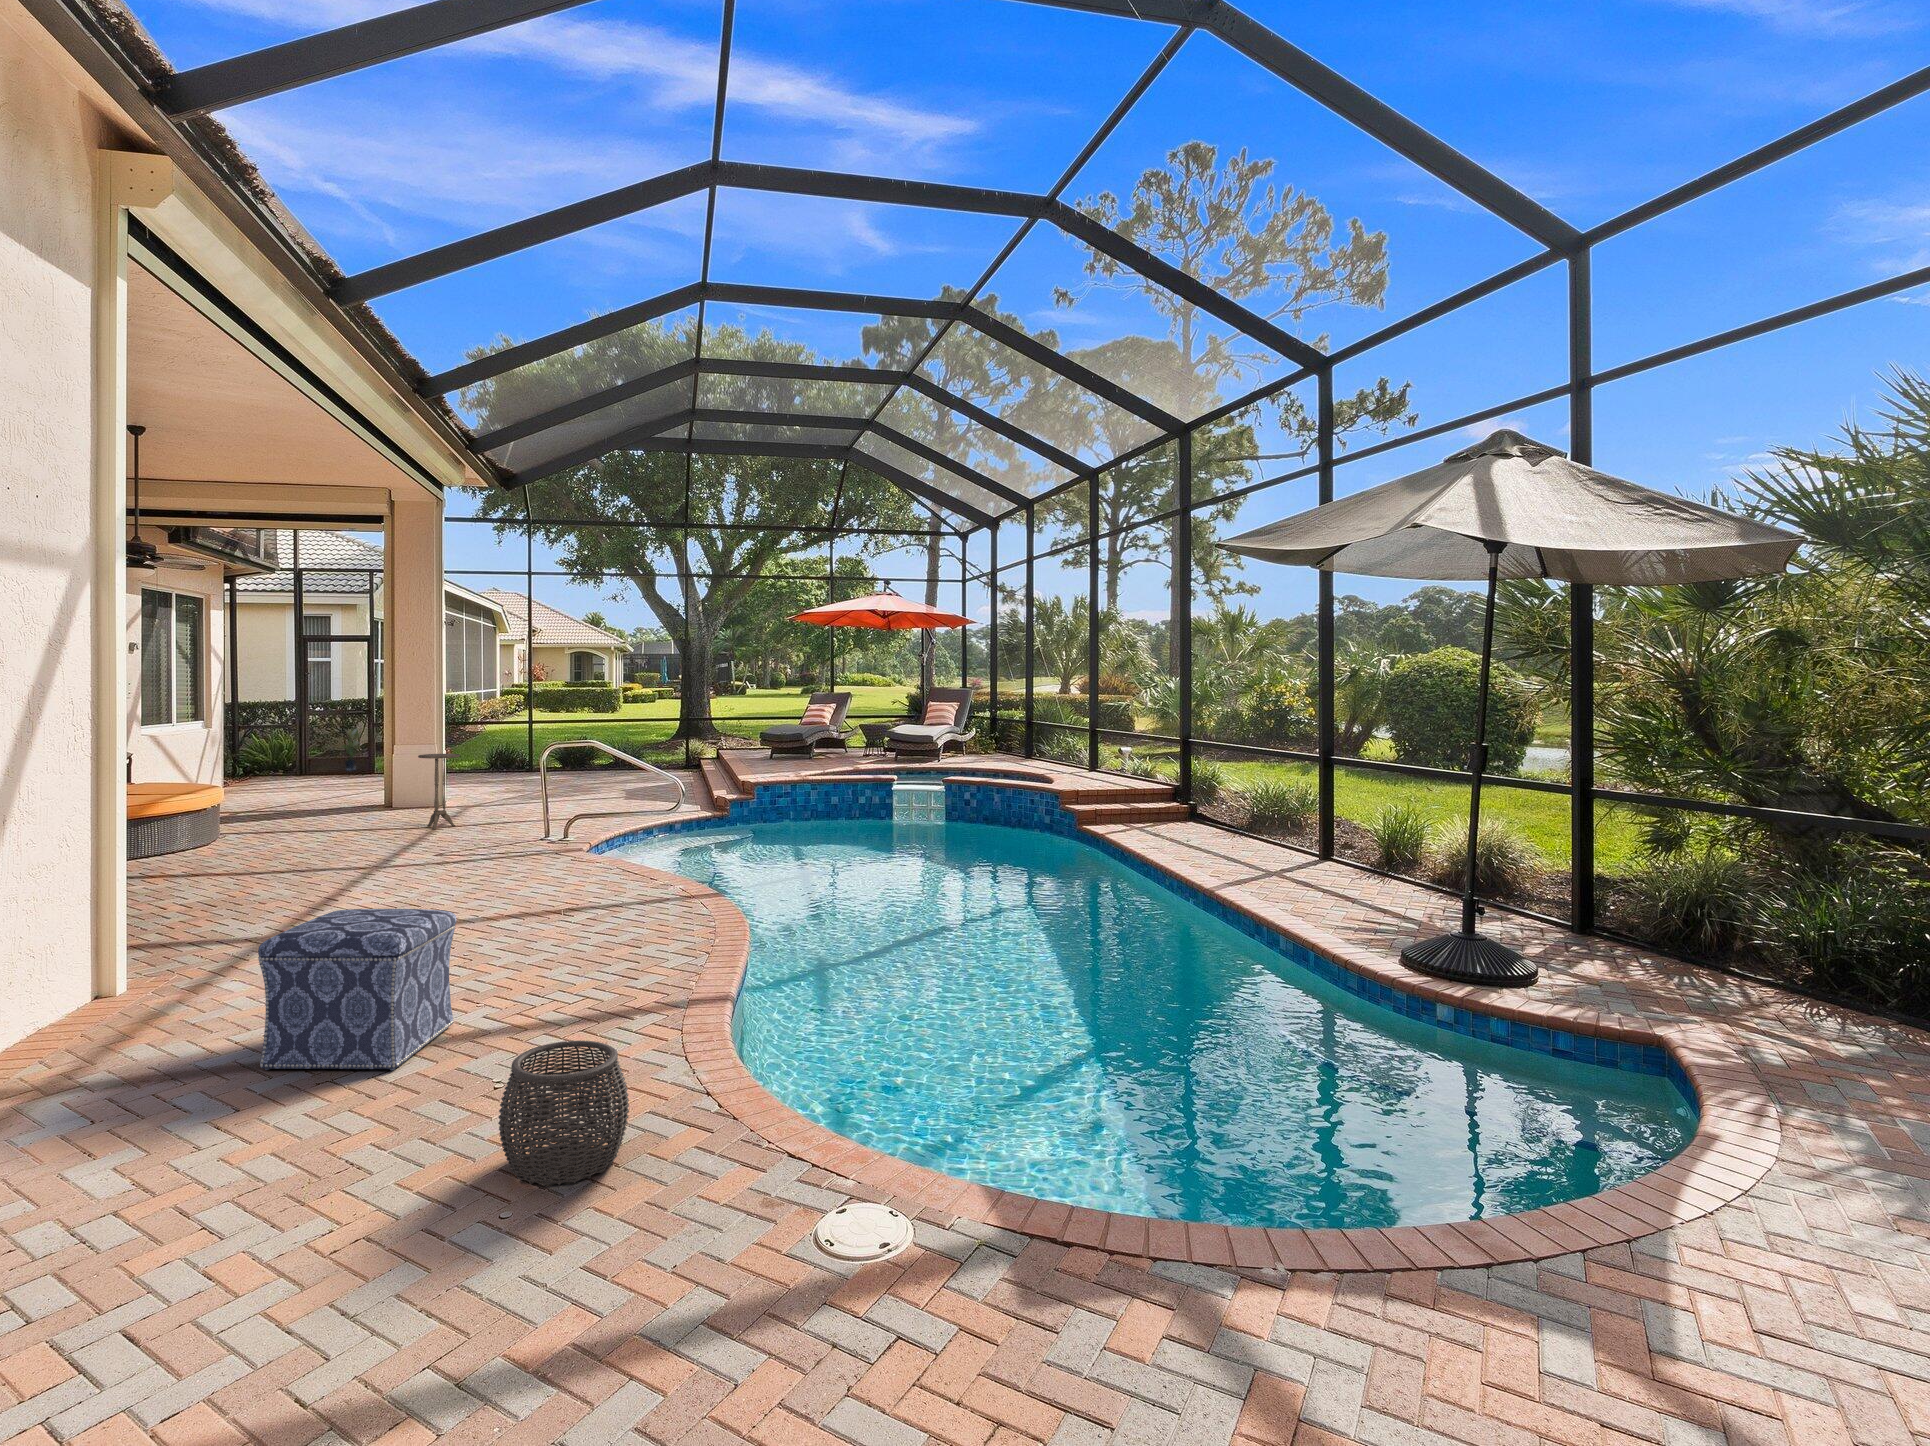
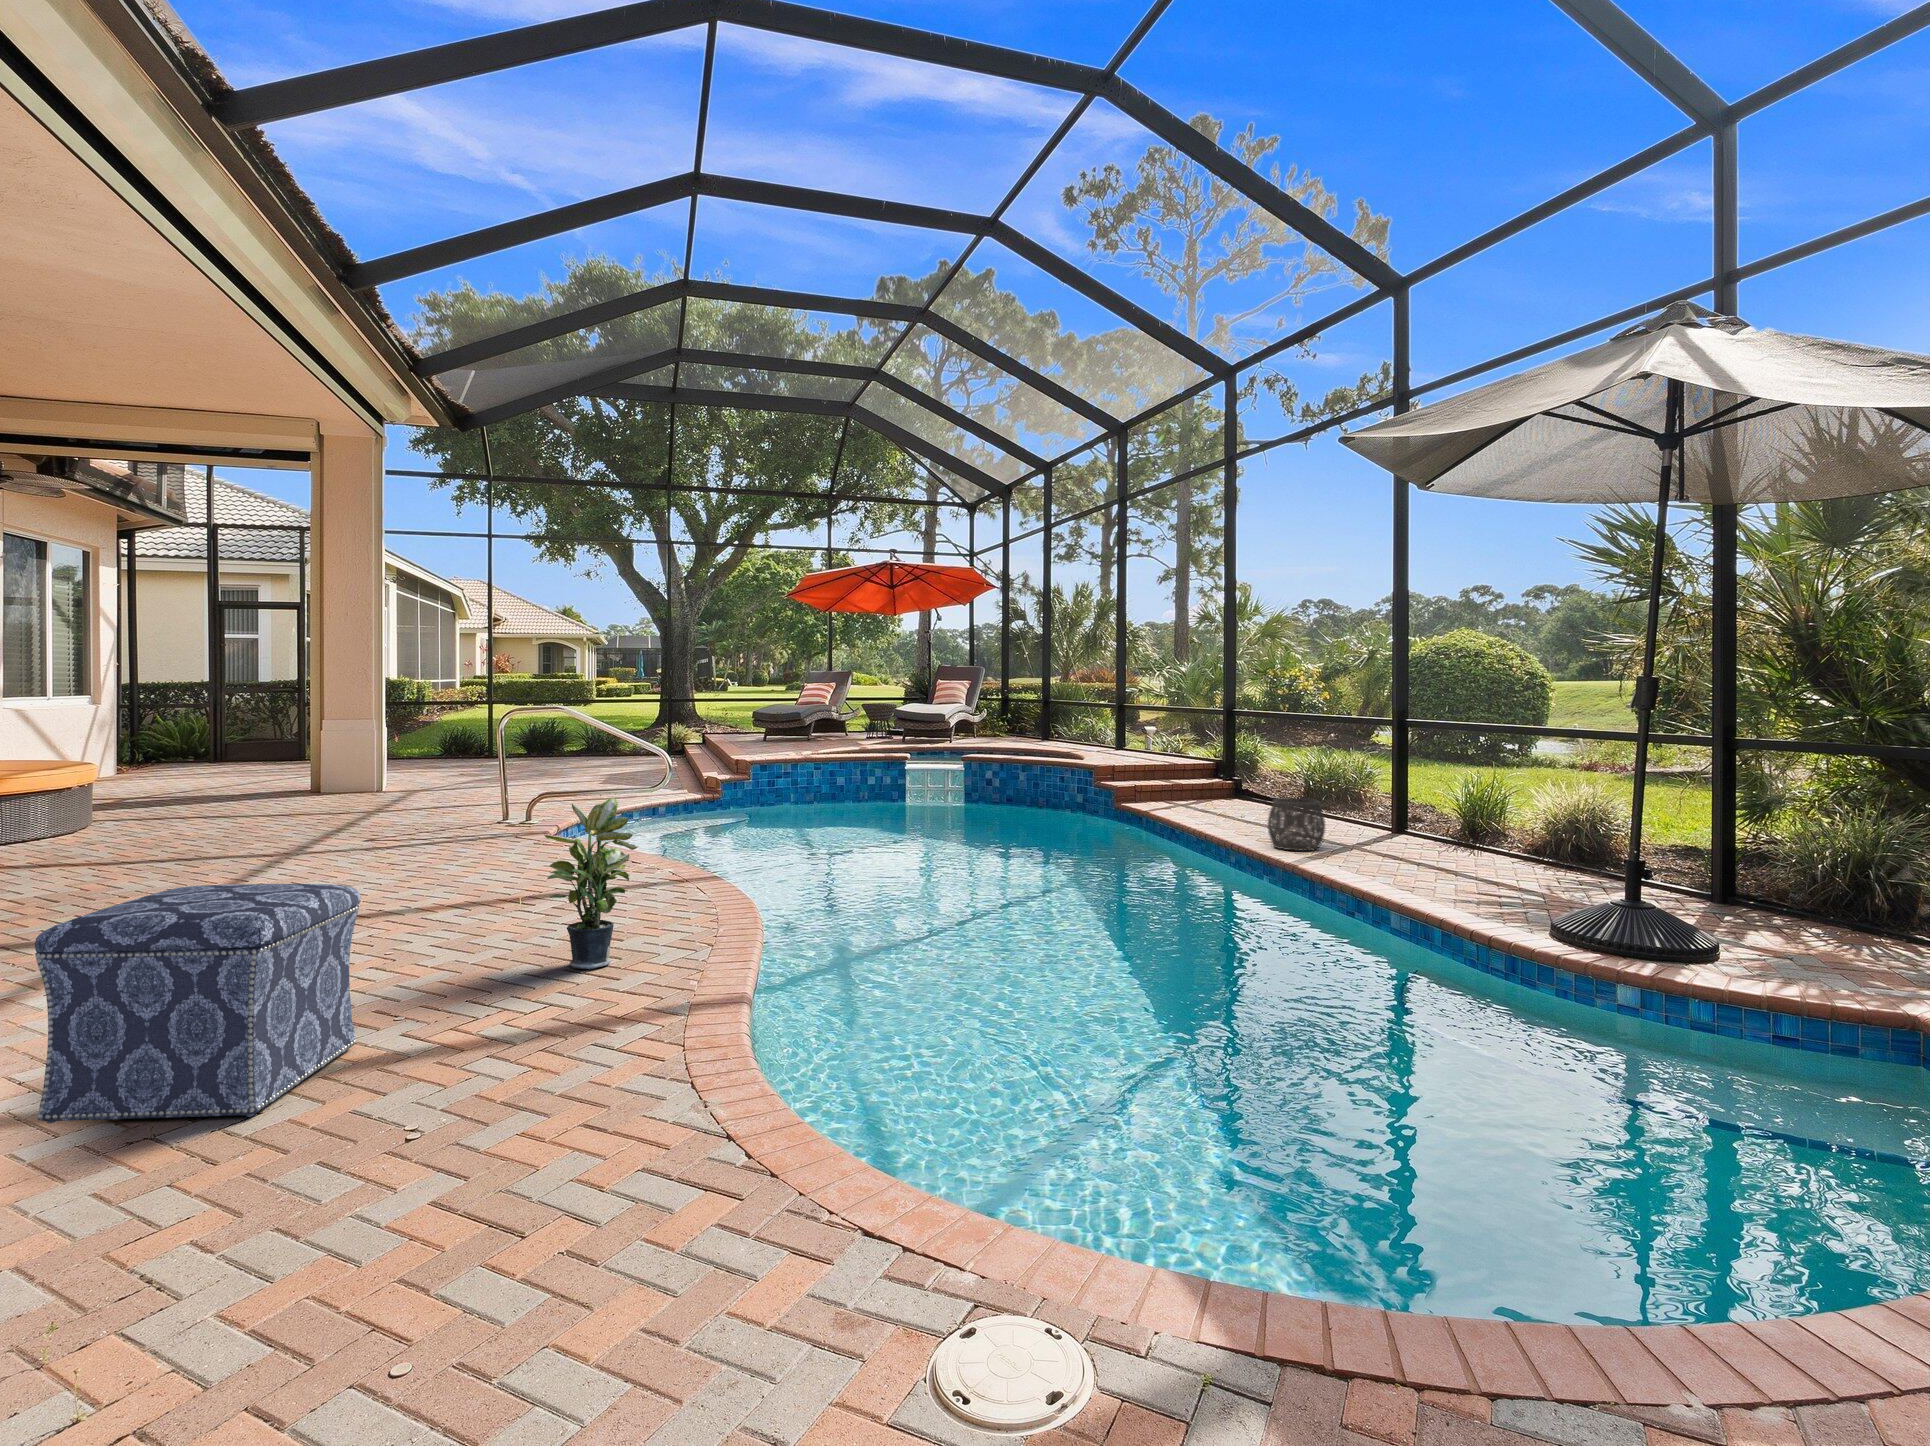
potted plant: present [341,729,363,771] -> present [544,798,638,969]
side table: present [418,754,460,830] -> none [349,725,402,814]
woven basket: present [498,1040,629,1186] -> present [1268,798,1325,851]

